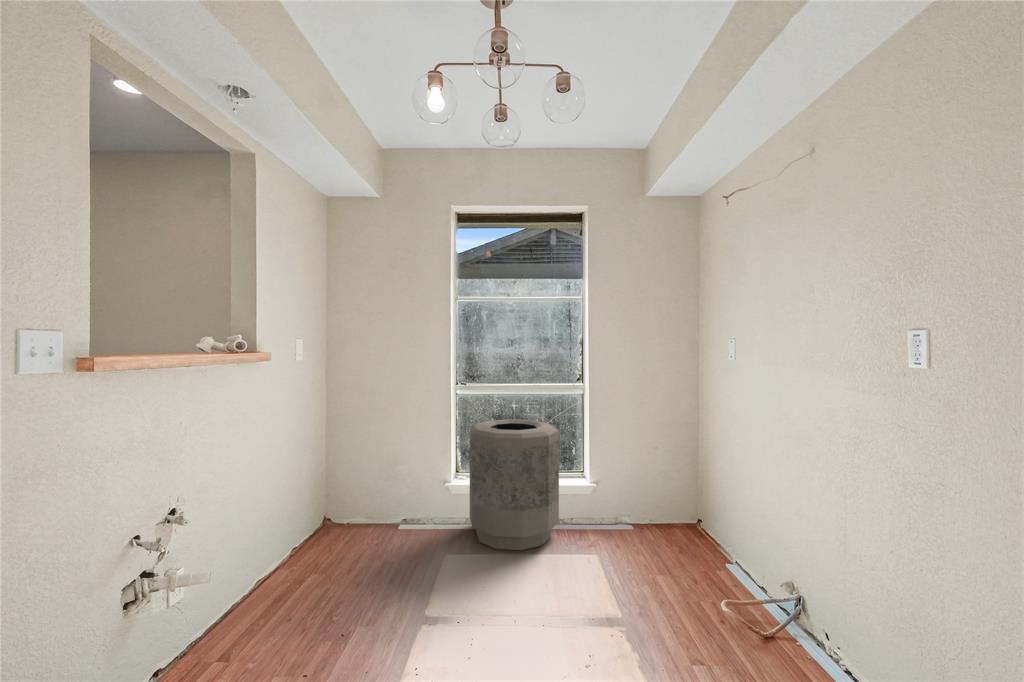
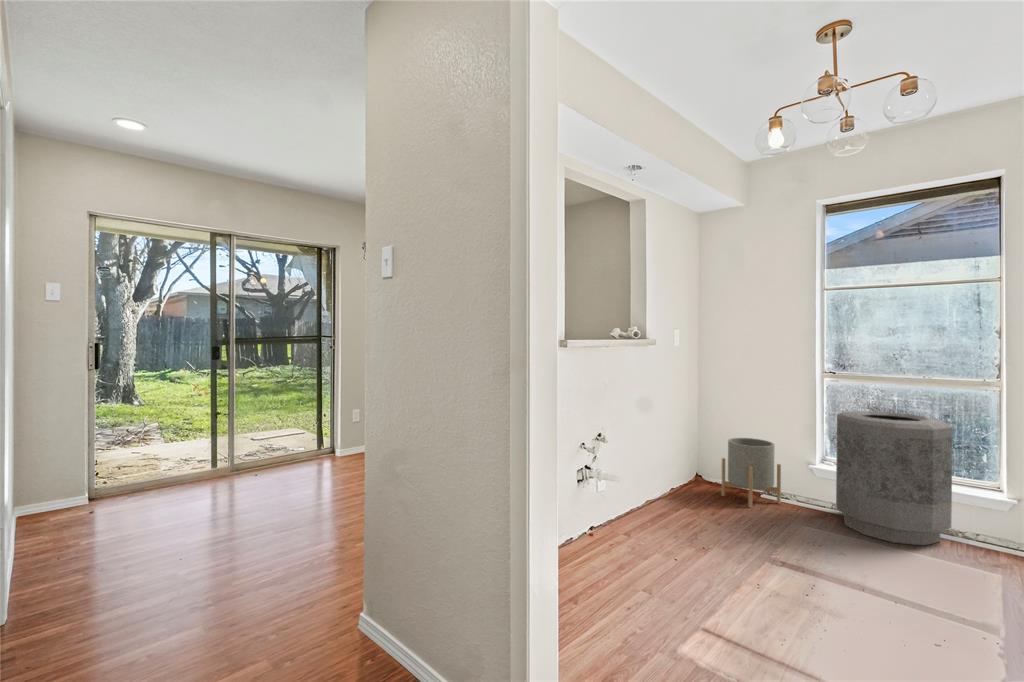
planter: none [355,463,418,547] -> present [721,438,781,508]

